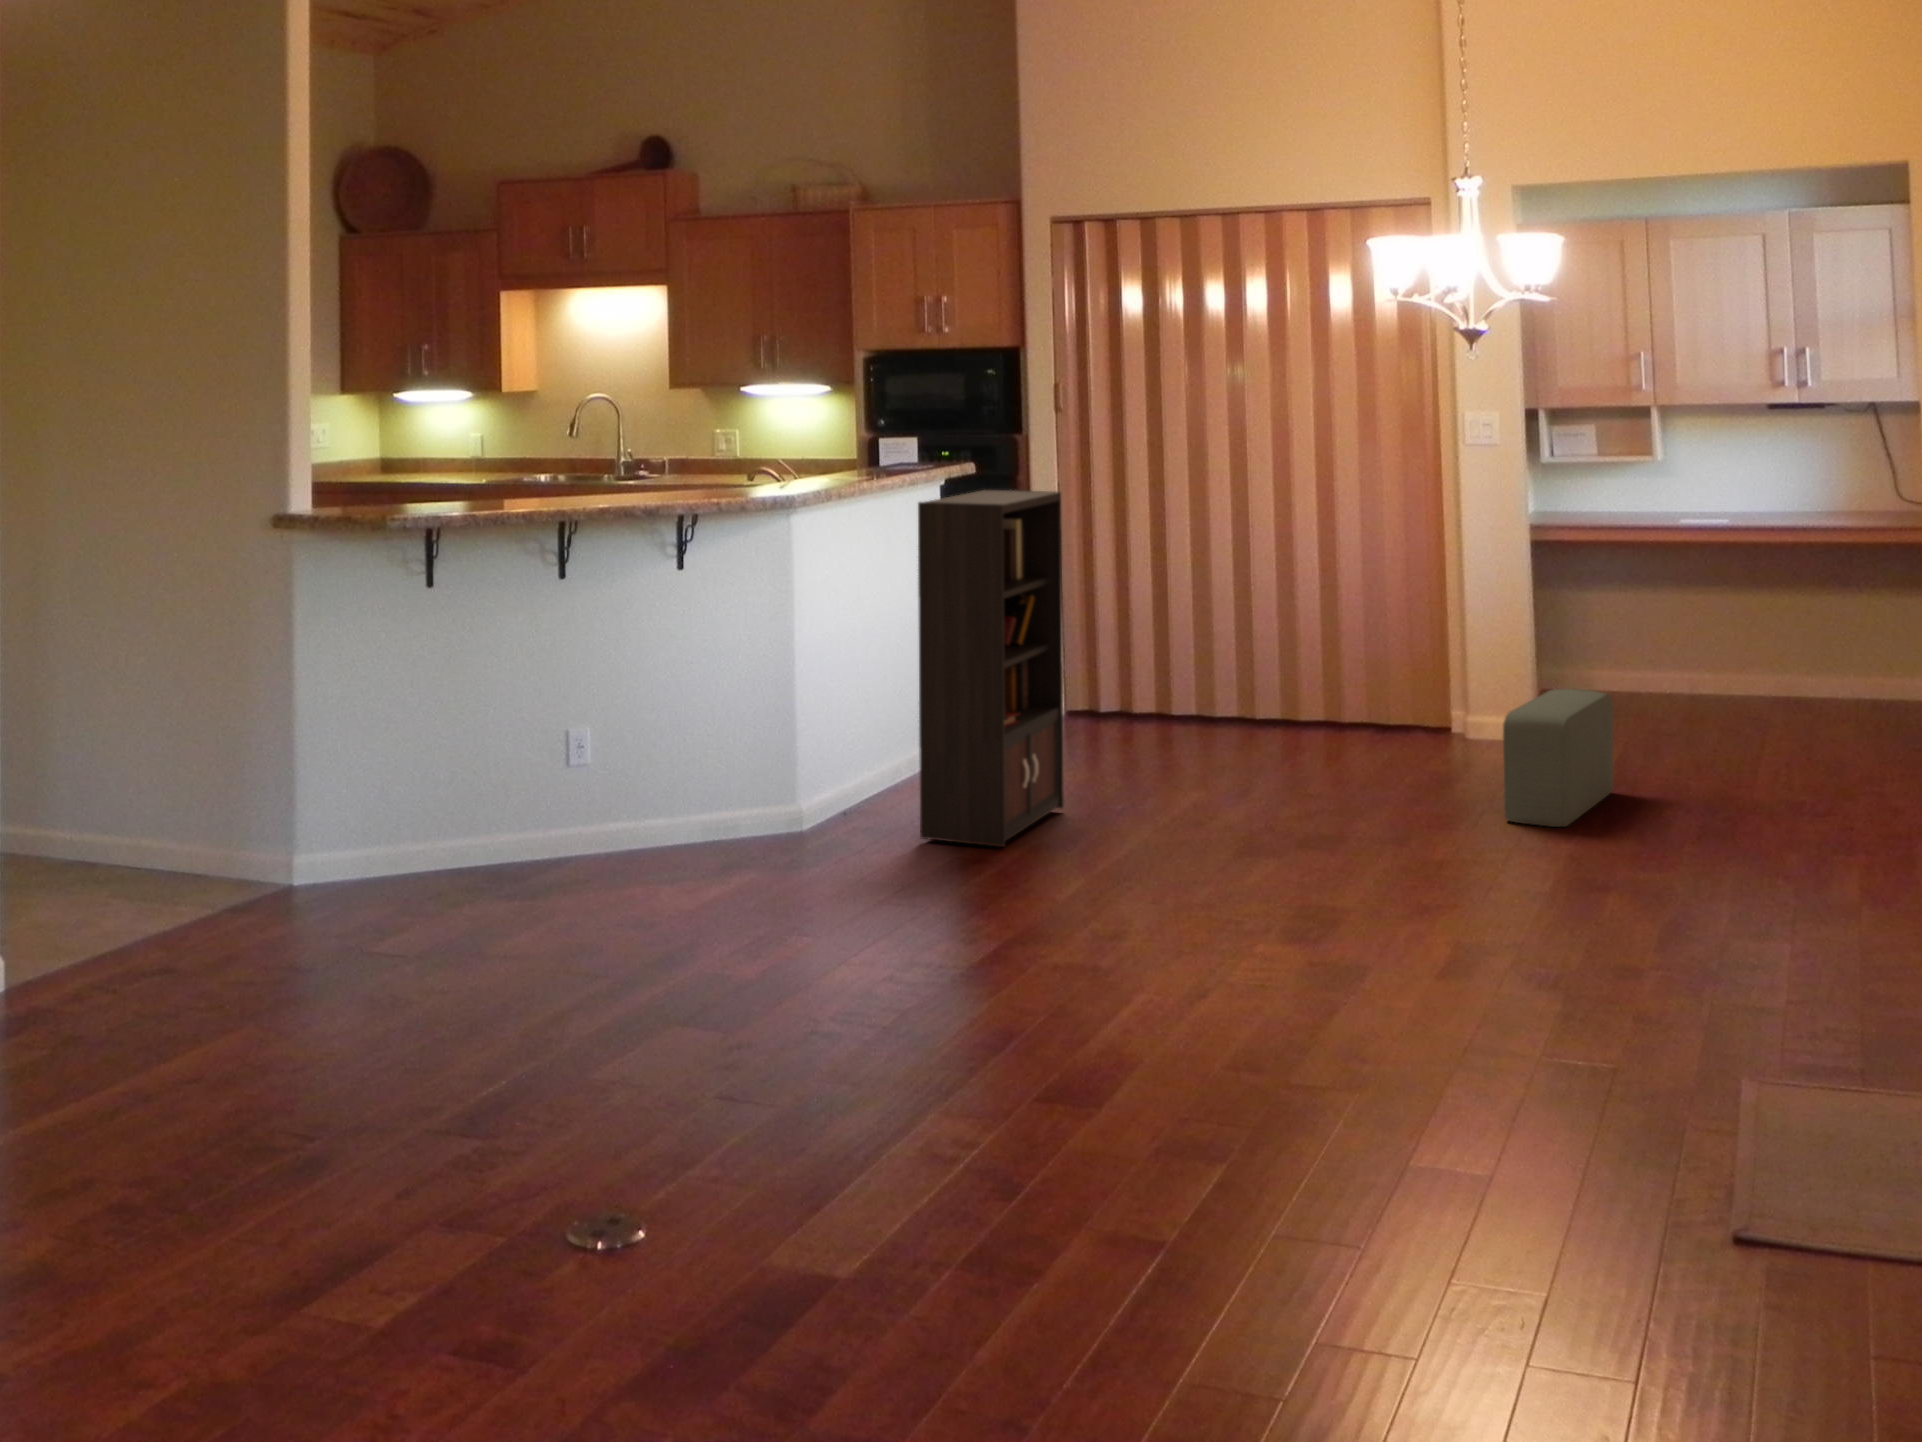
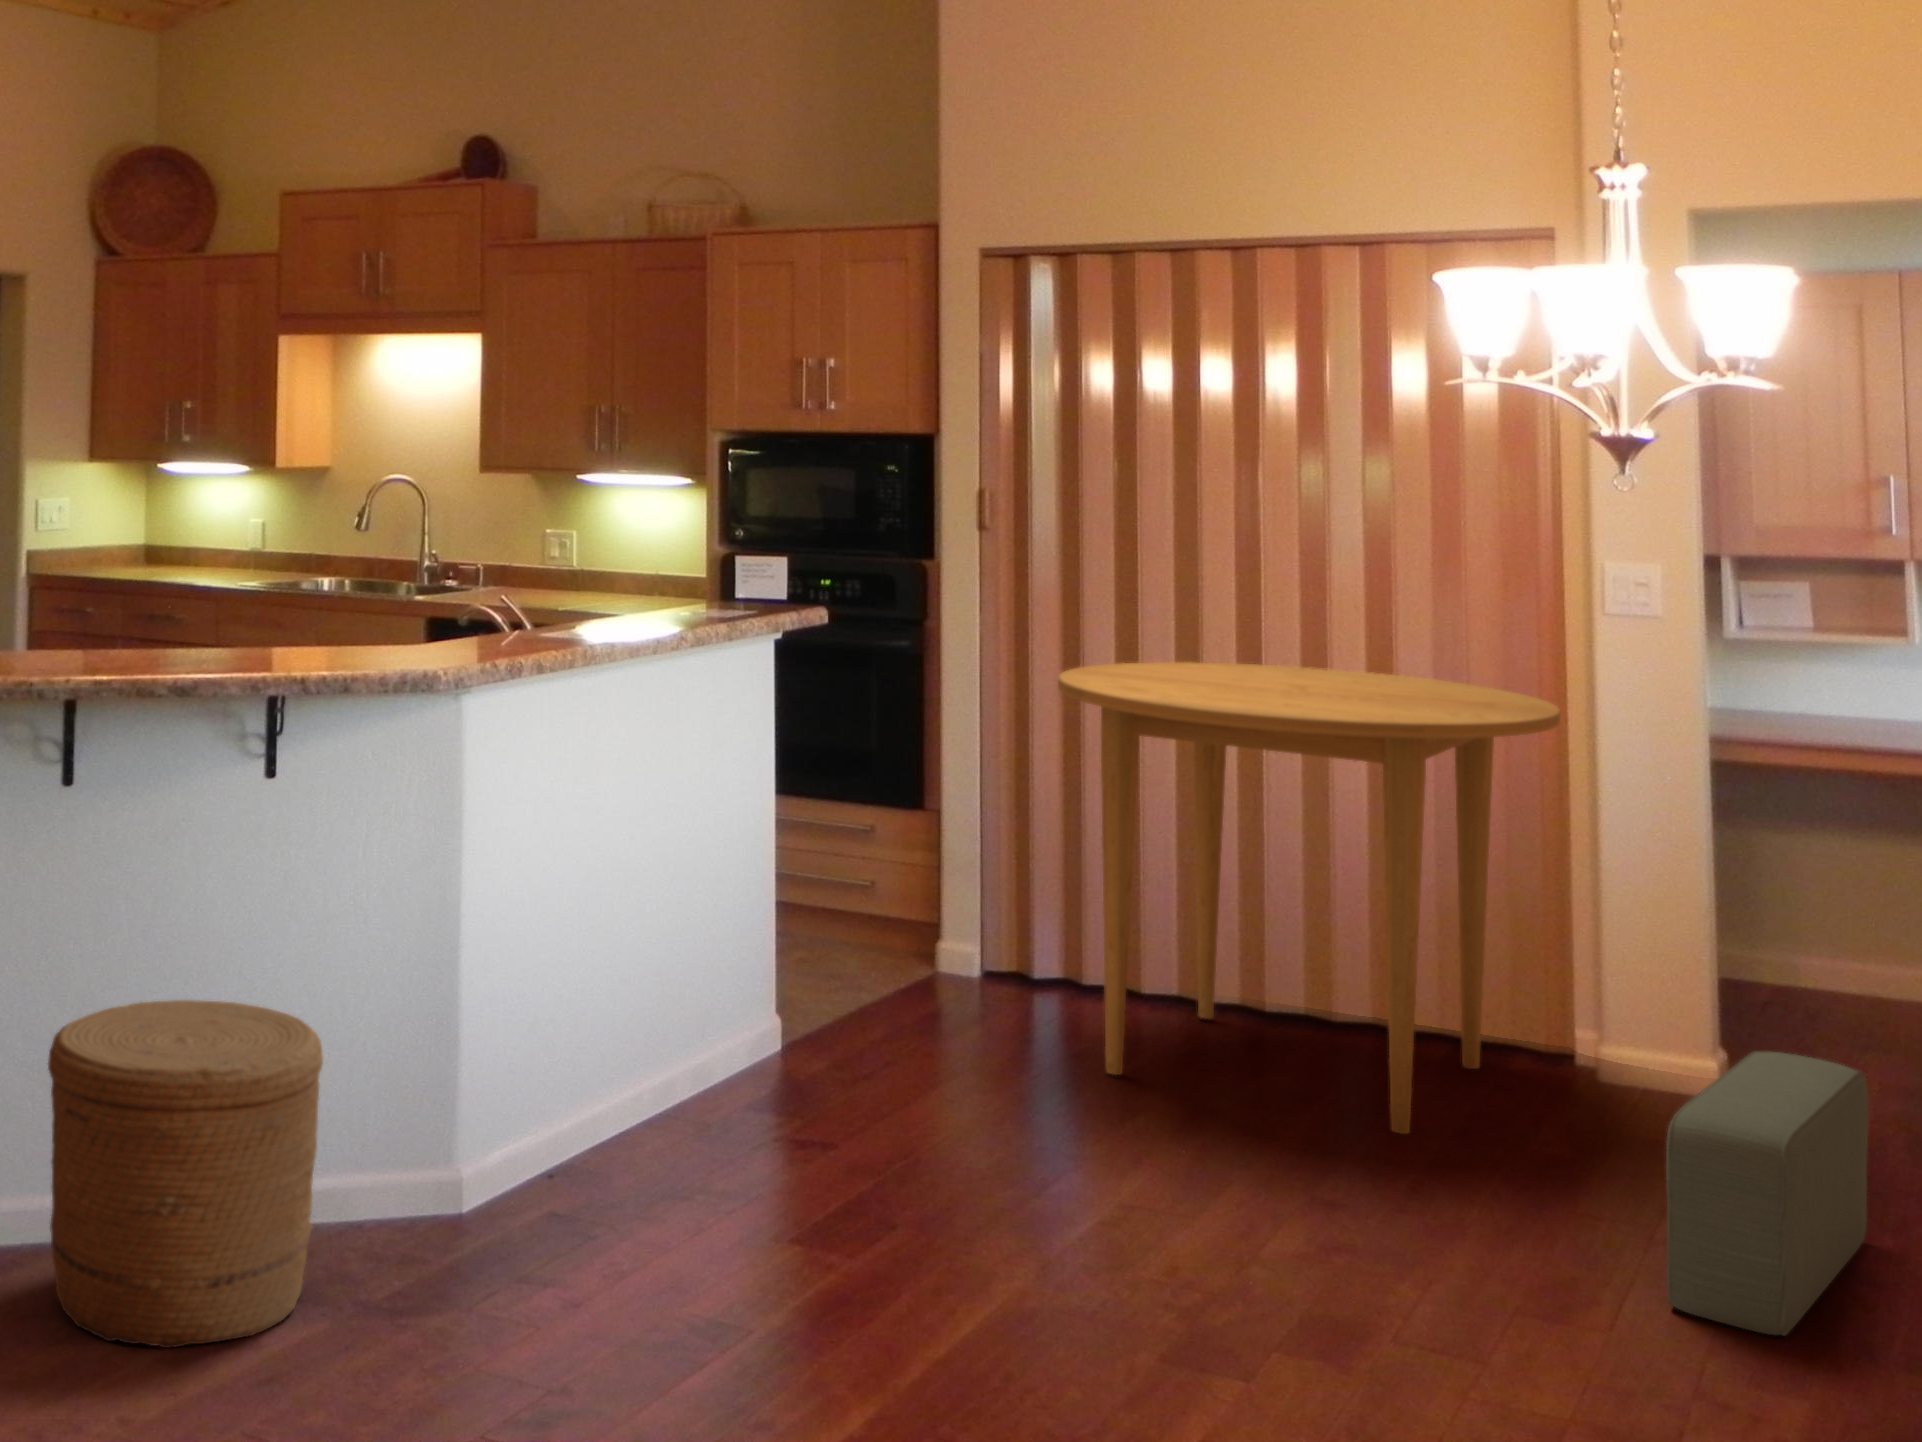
bookcase: present [918,490,1064,847] -> none [616,661,902,1297]
dining table: none [1126,492,1440,769] -> present [1058,662,1560,1134]
woven basket: none [599,702,760,885] -> present [48,1000,323,1348]

